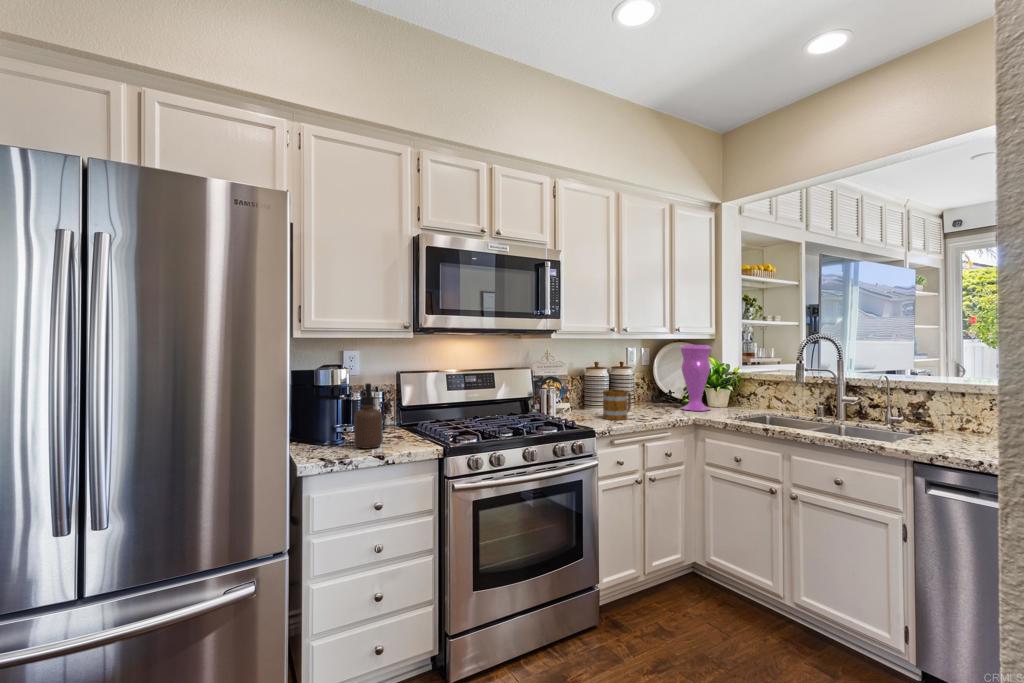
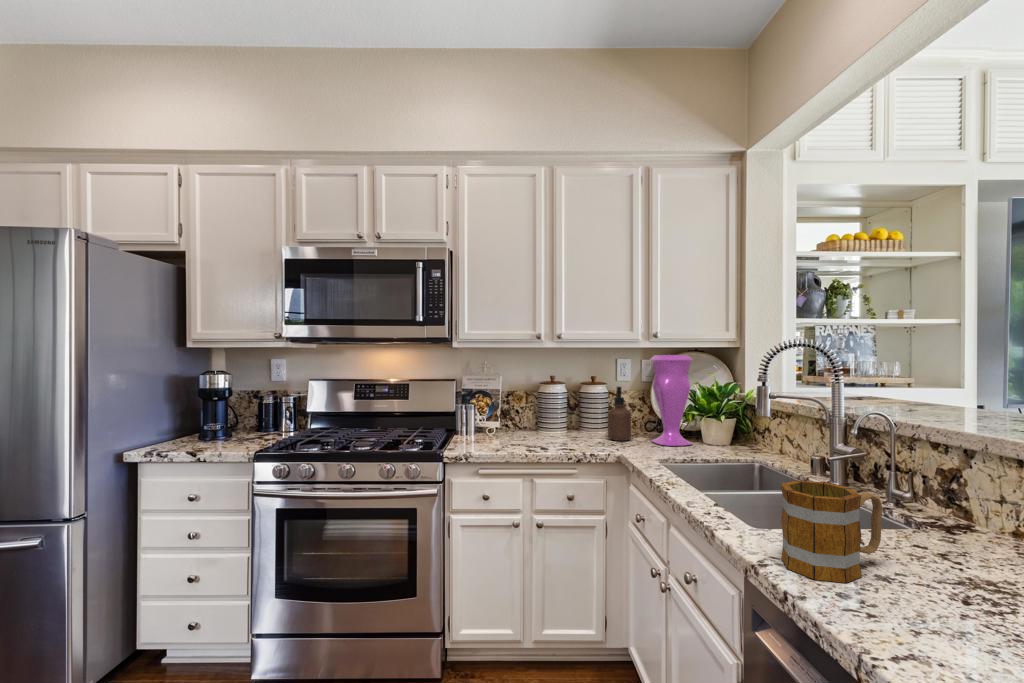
soap dispenser: present [354,383,383,449] -> present [608,386,631,441]
mug: present [603,390,631,420] -> present [781,480,882,583]

